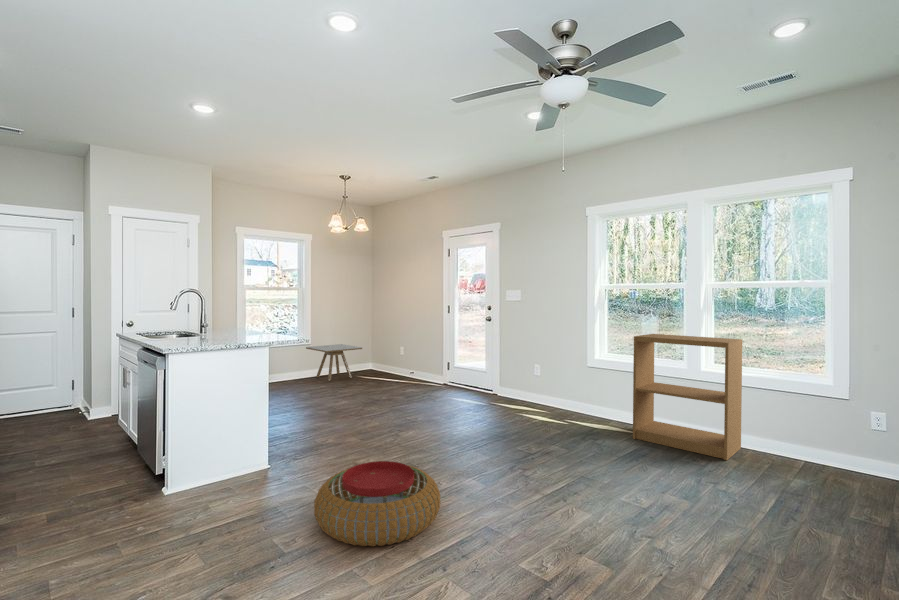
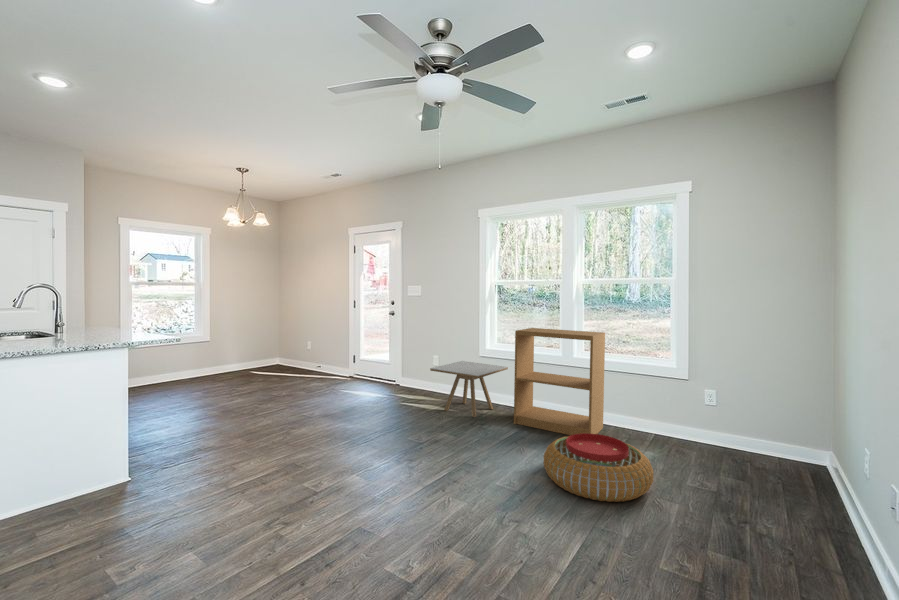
side table: present [306,344,362,381] -> present [430,361,508,417]
pouf: present [314,461,440,547] -> present [544,433,653,502]

